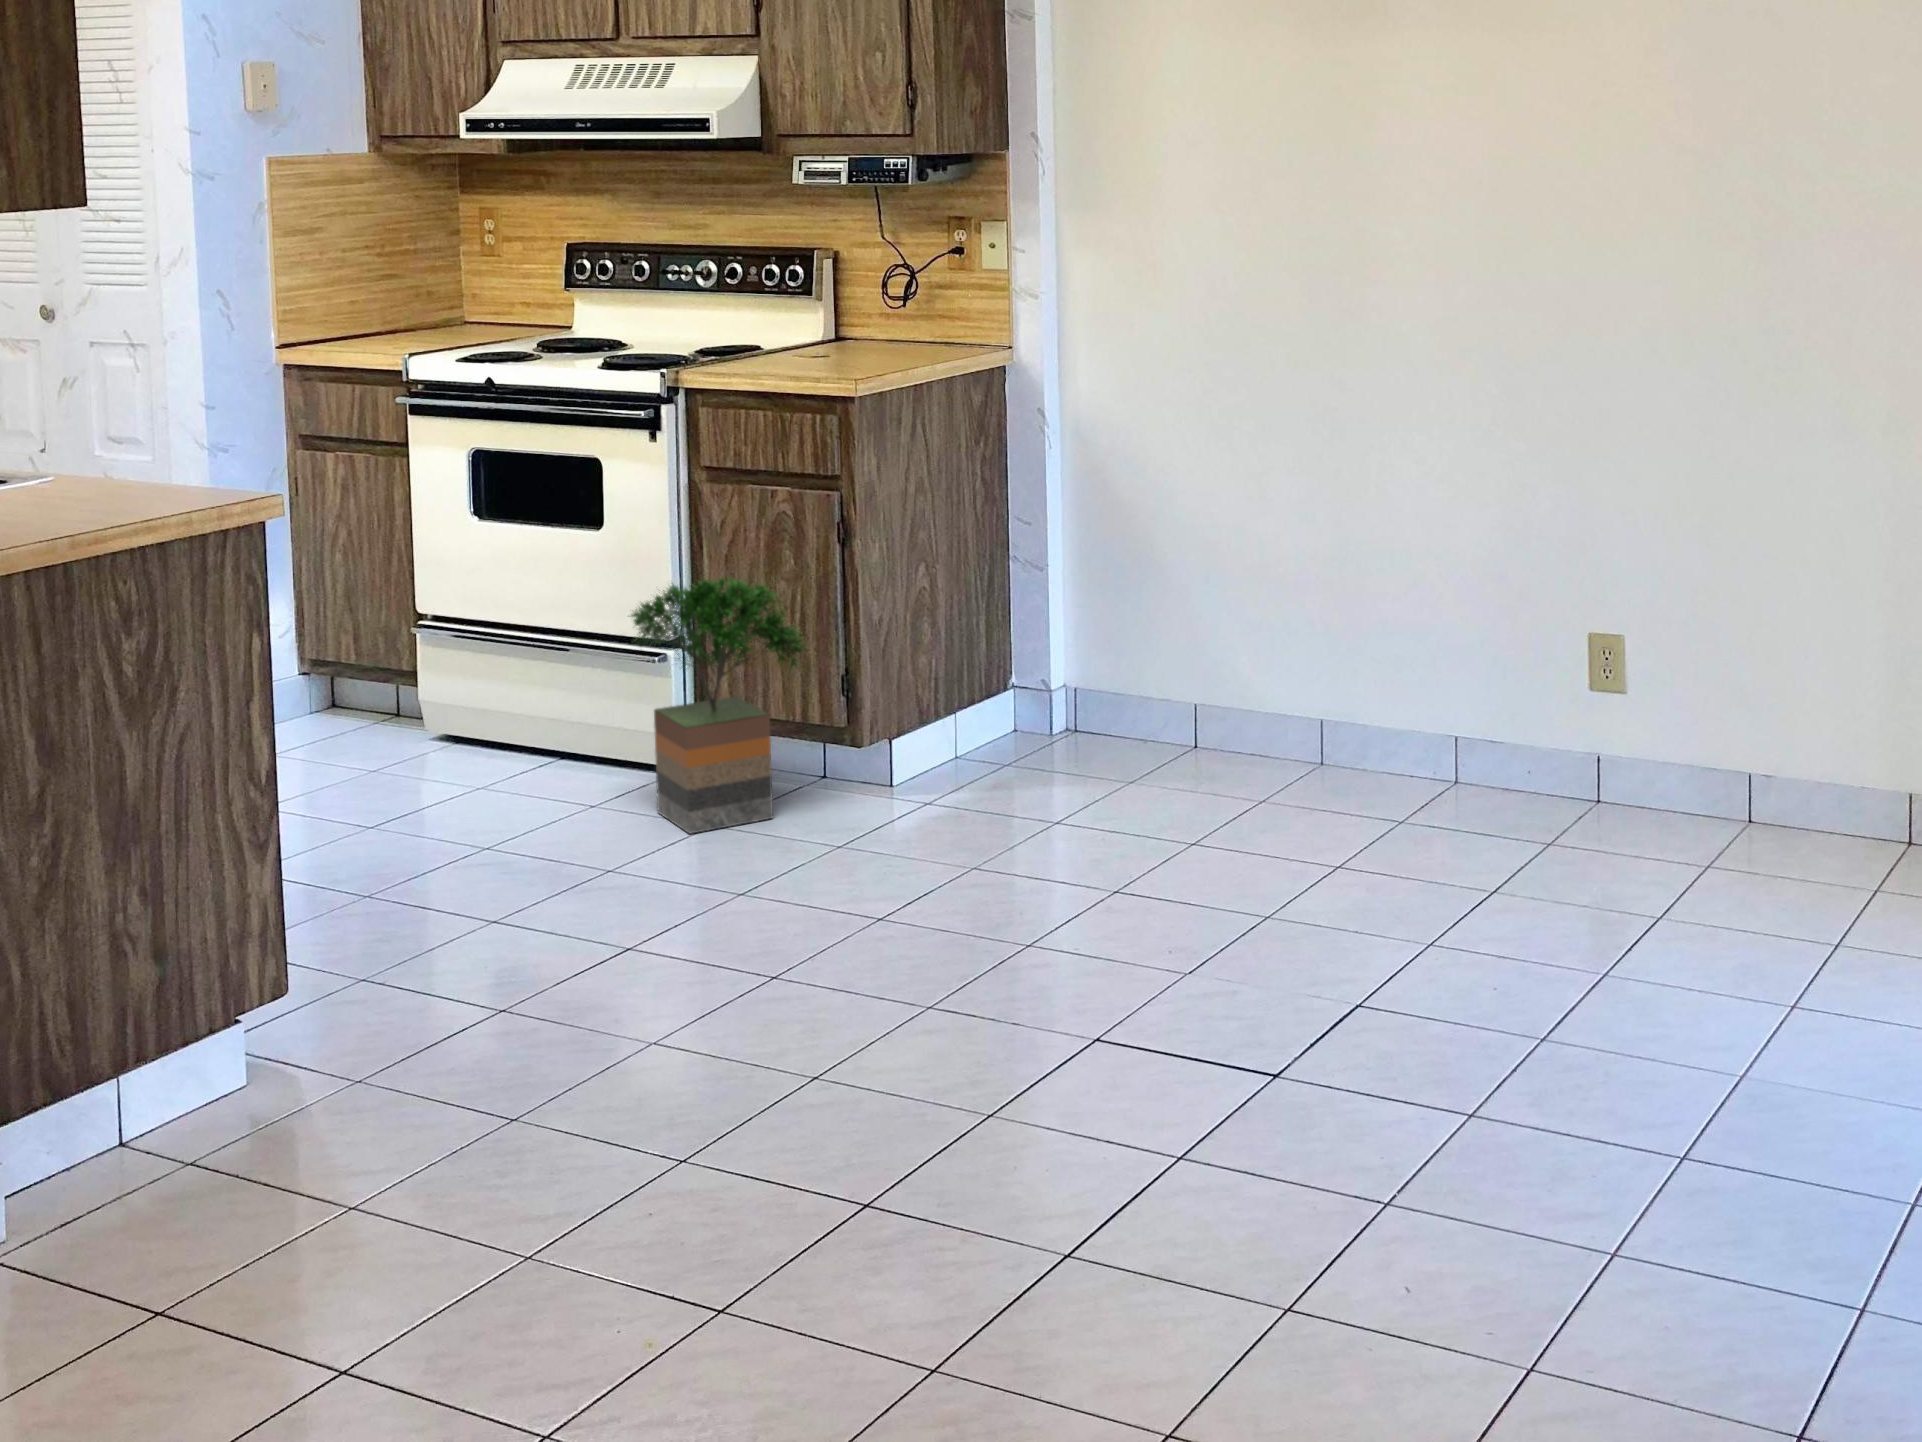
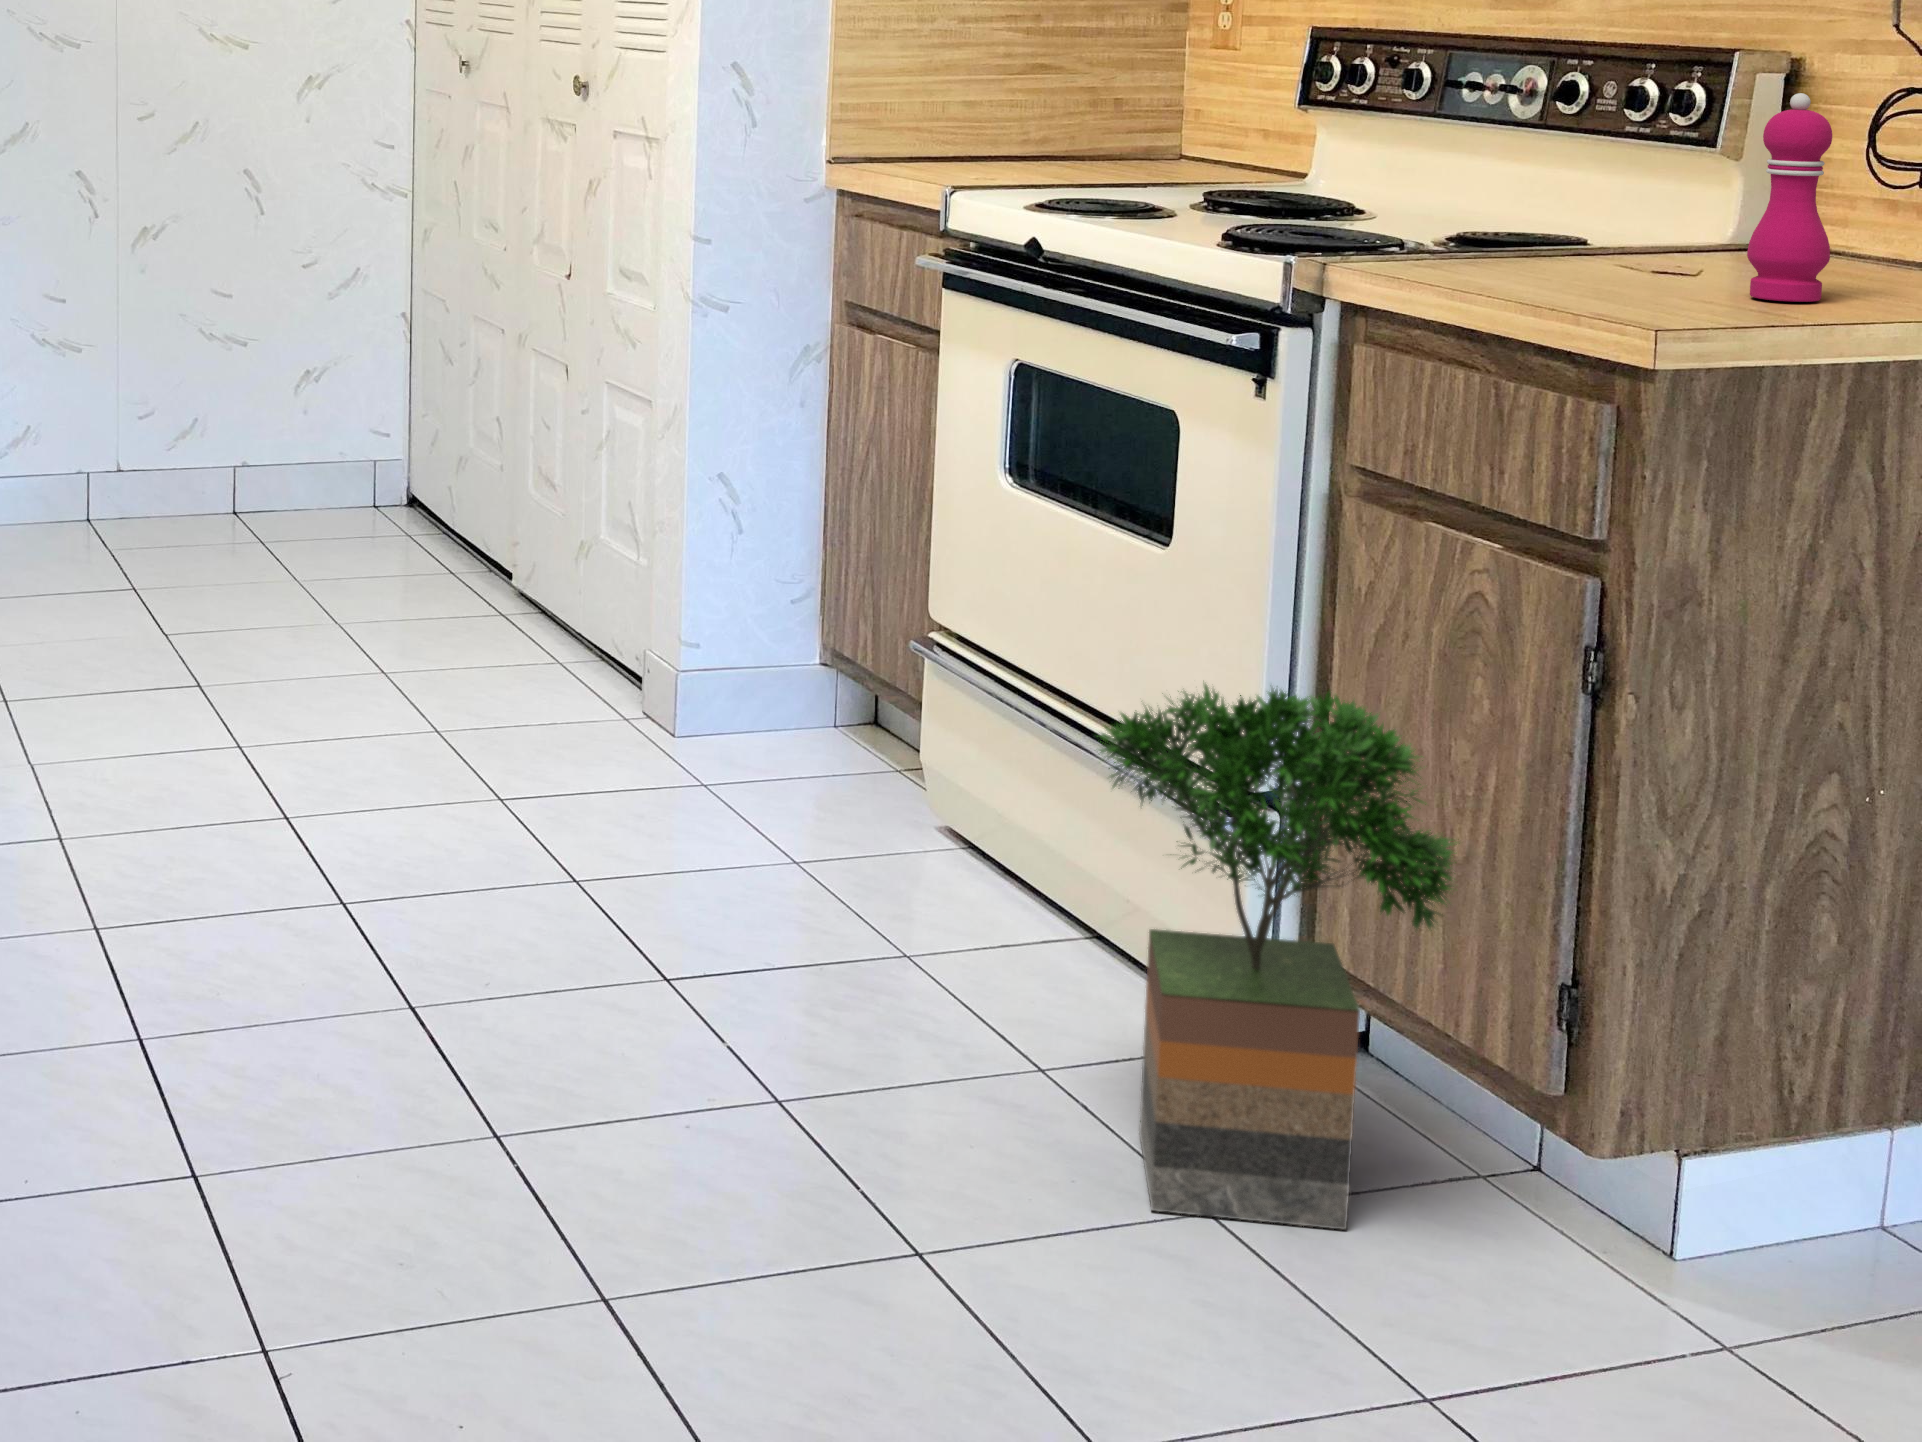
pepper mill: none [866,277,898,369] -> present [1747,93,1832,302]

